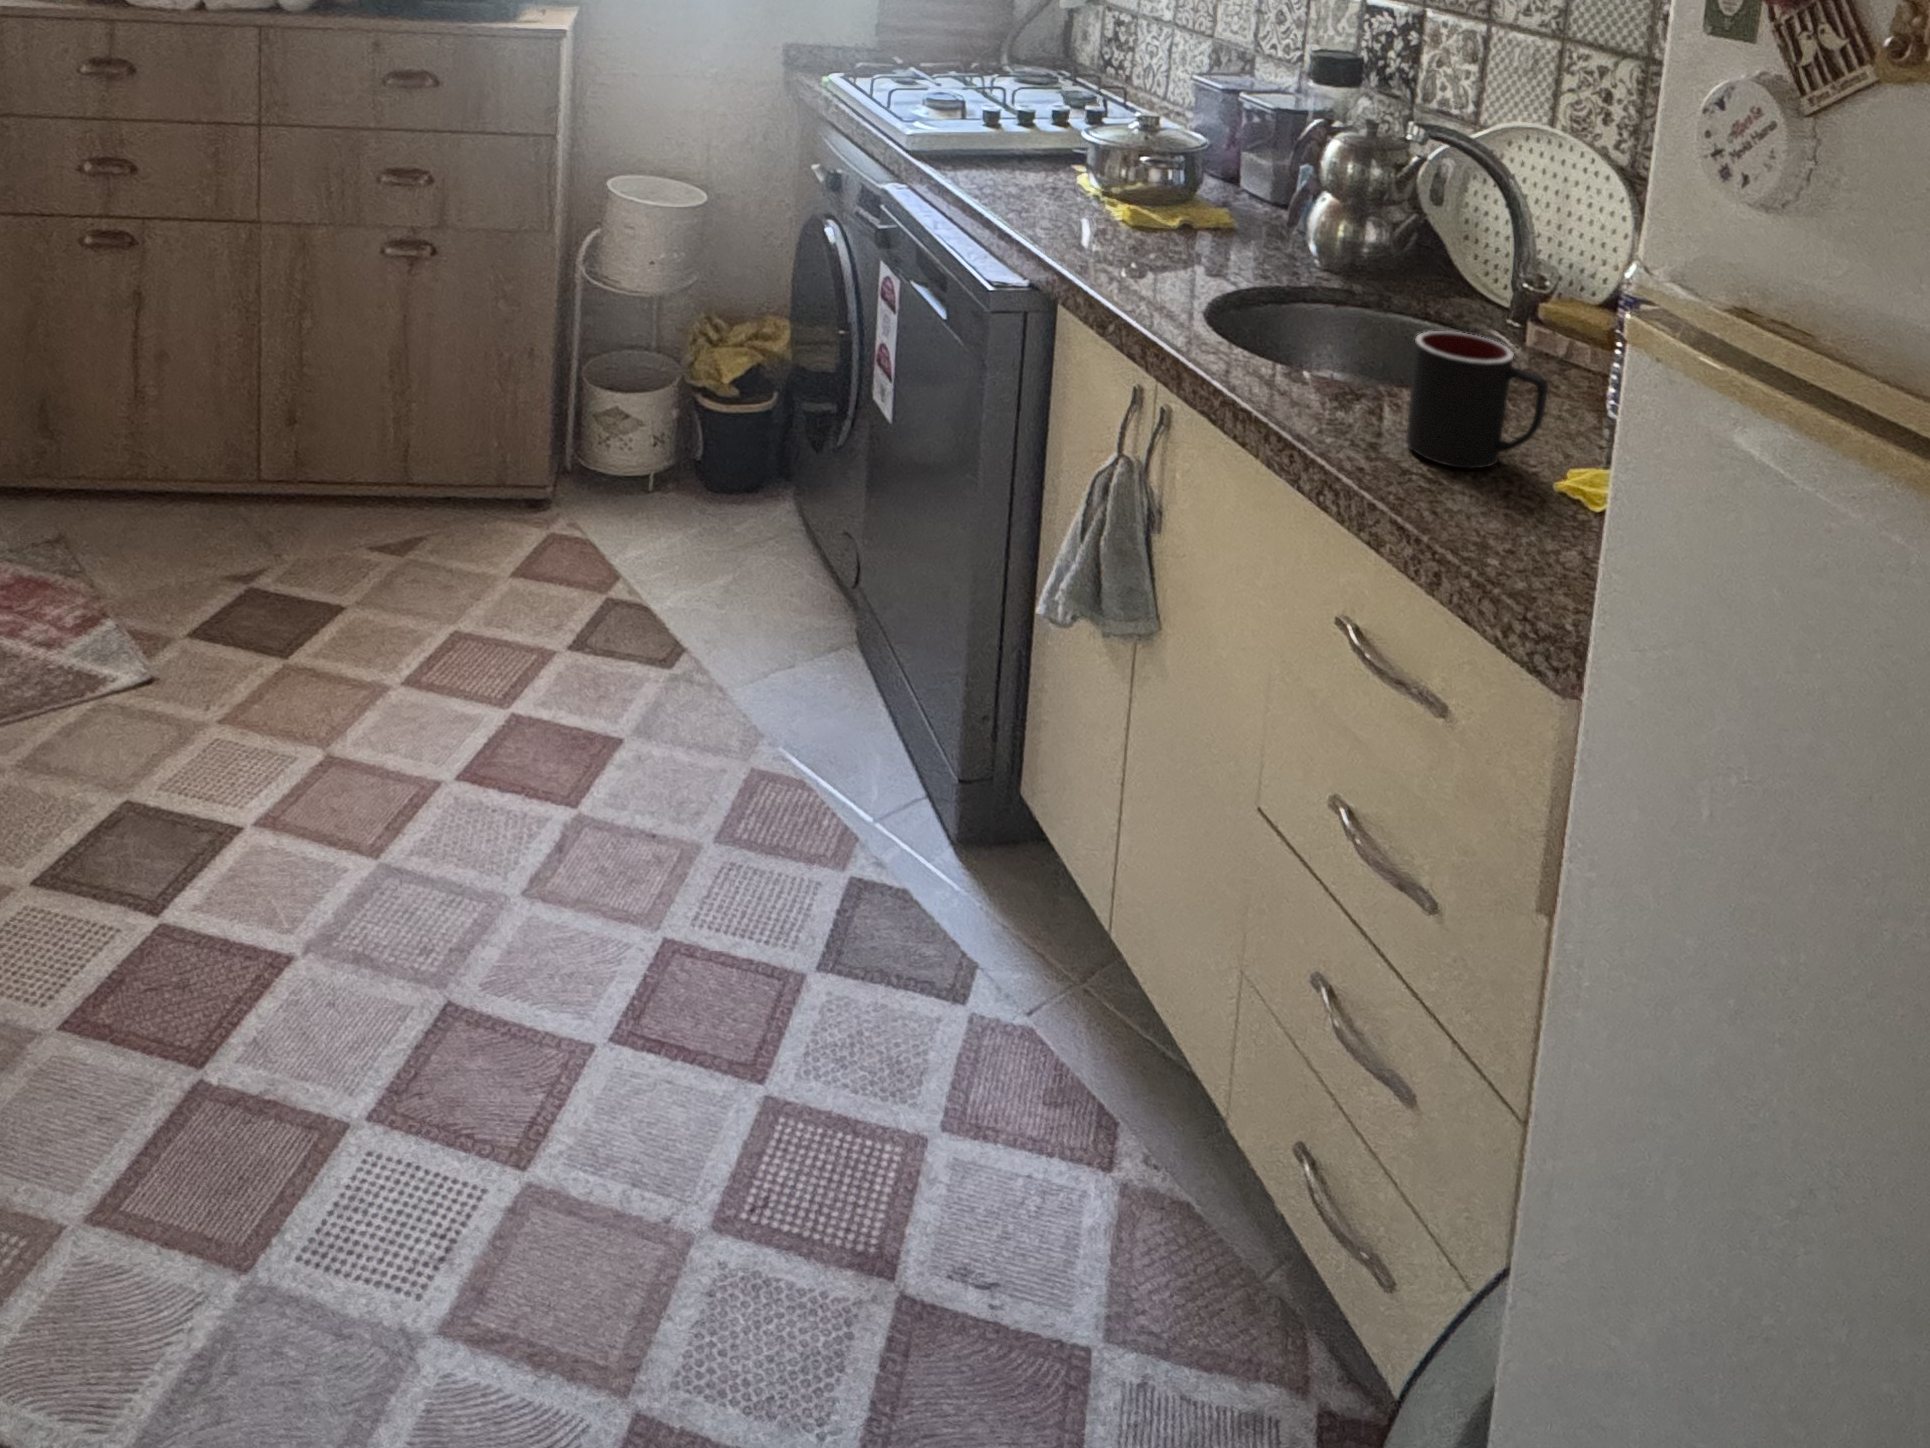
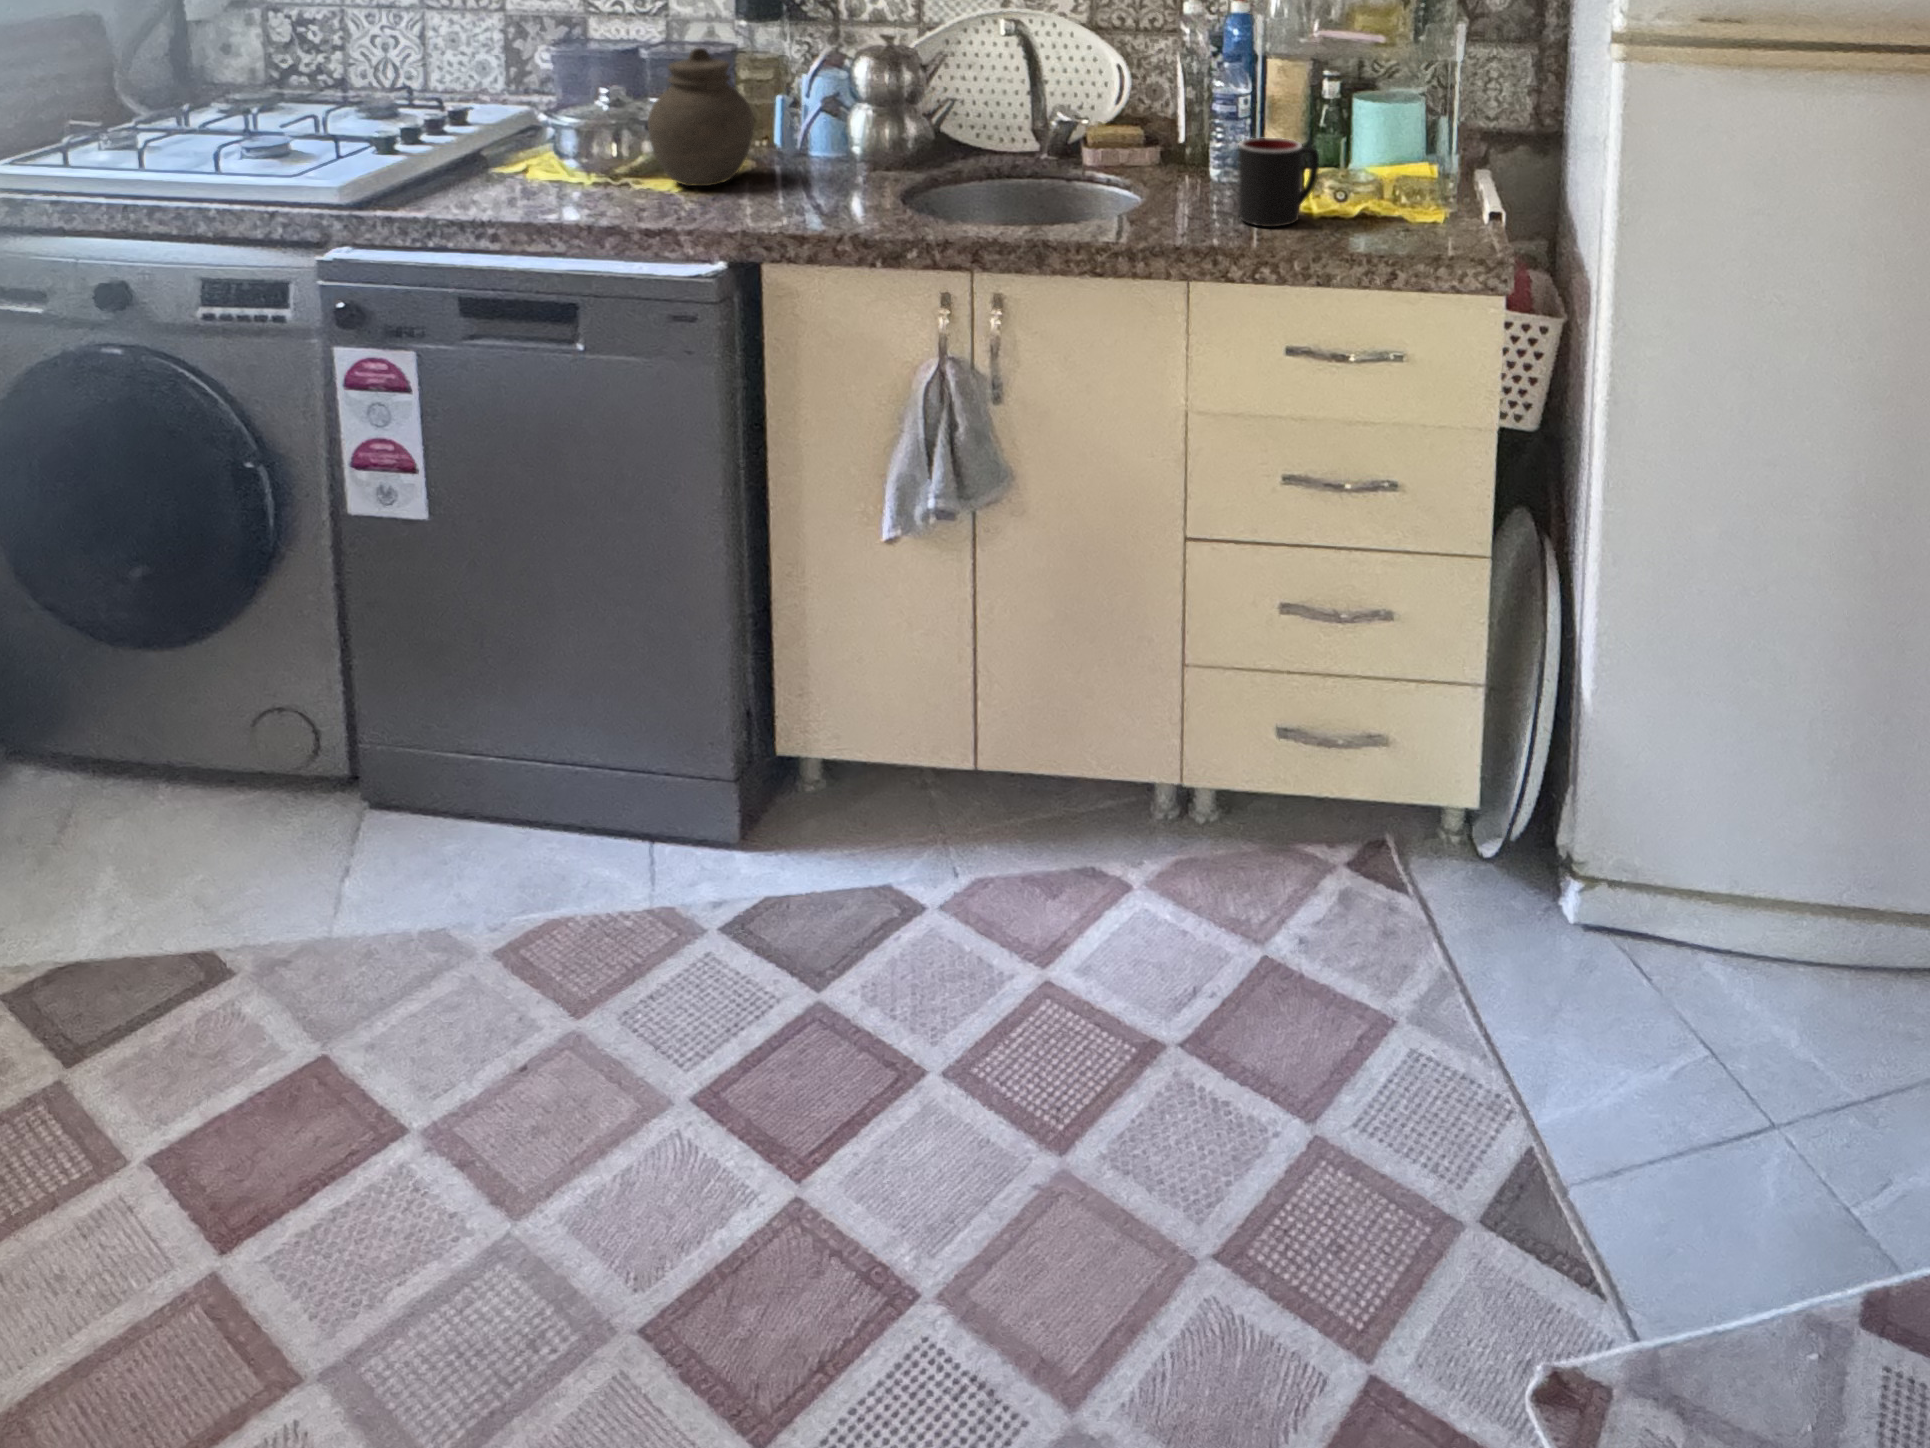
jar: none [1084,80,1187,221] -> present [648,48,754,186]

